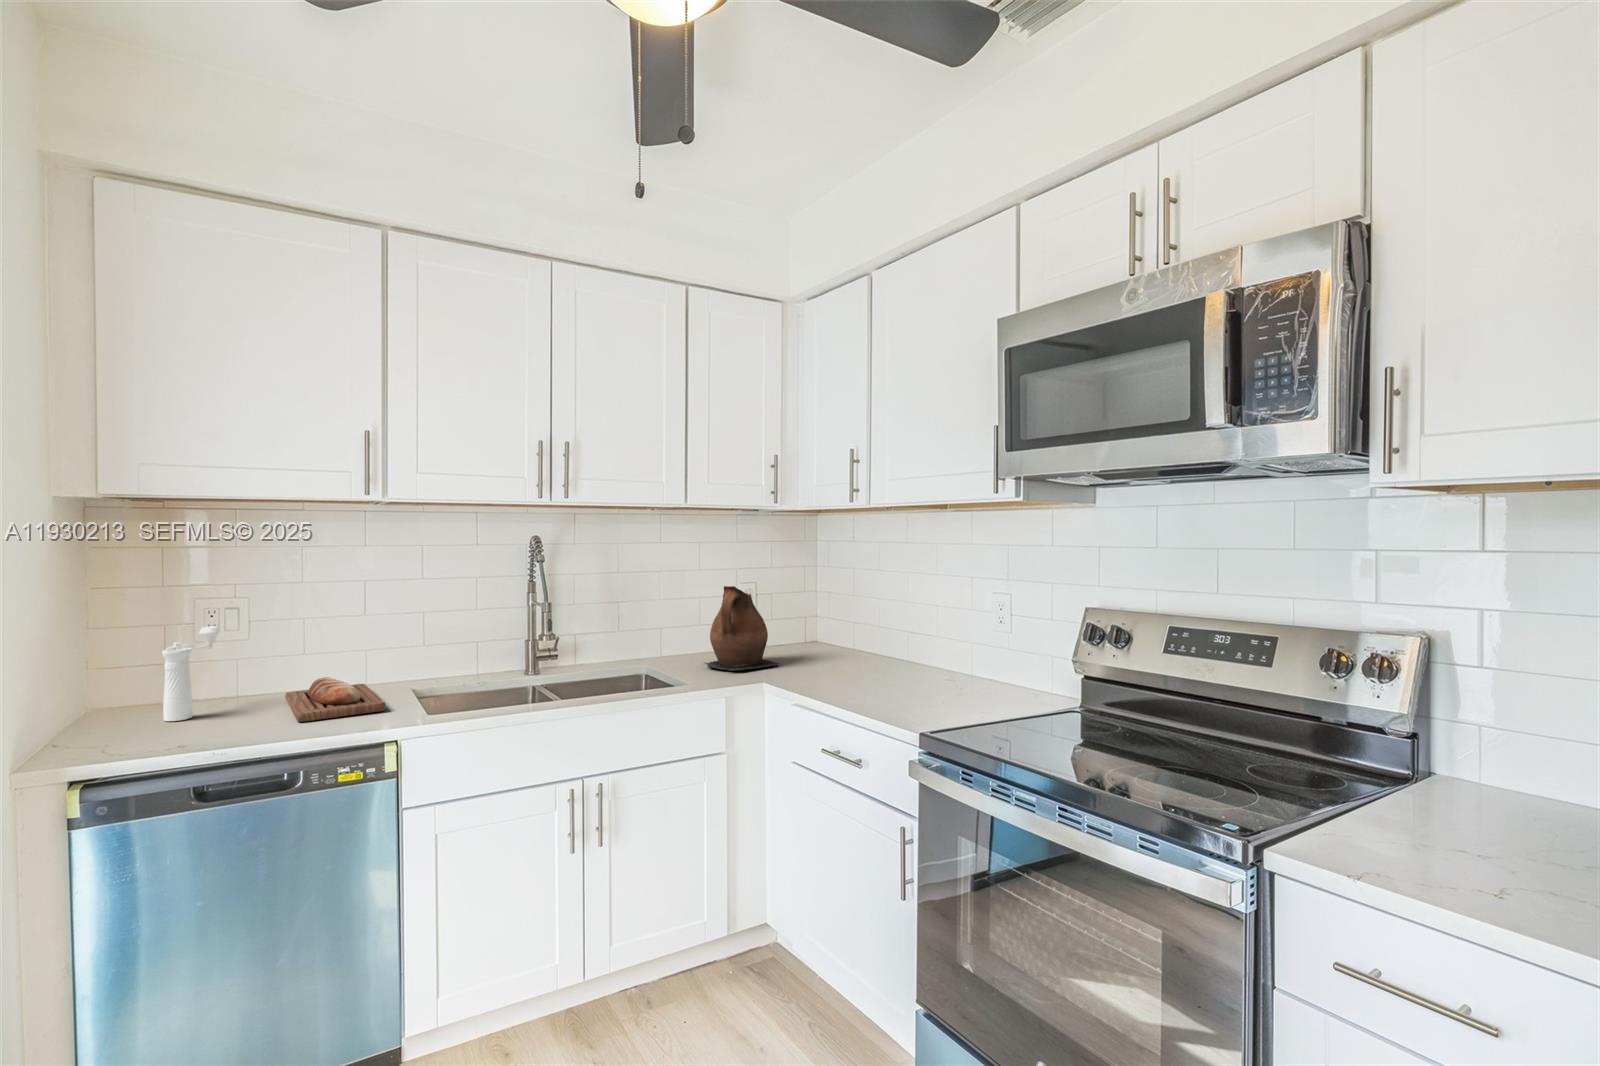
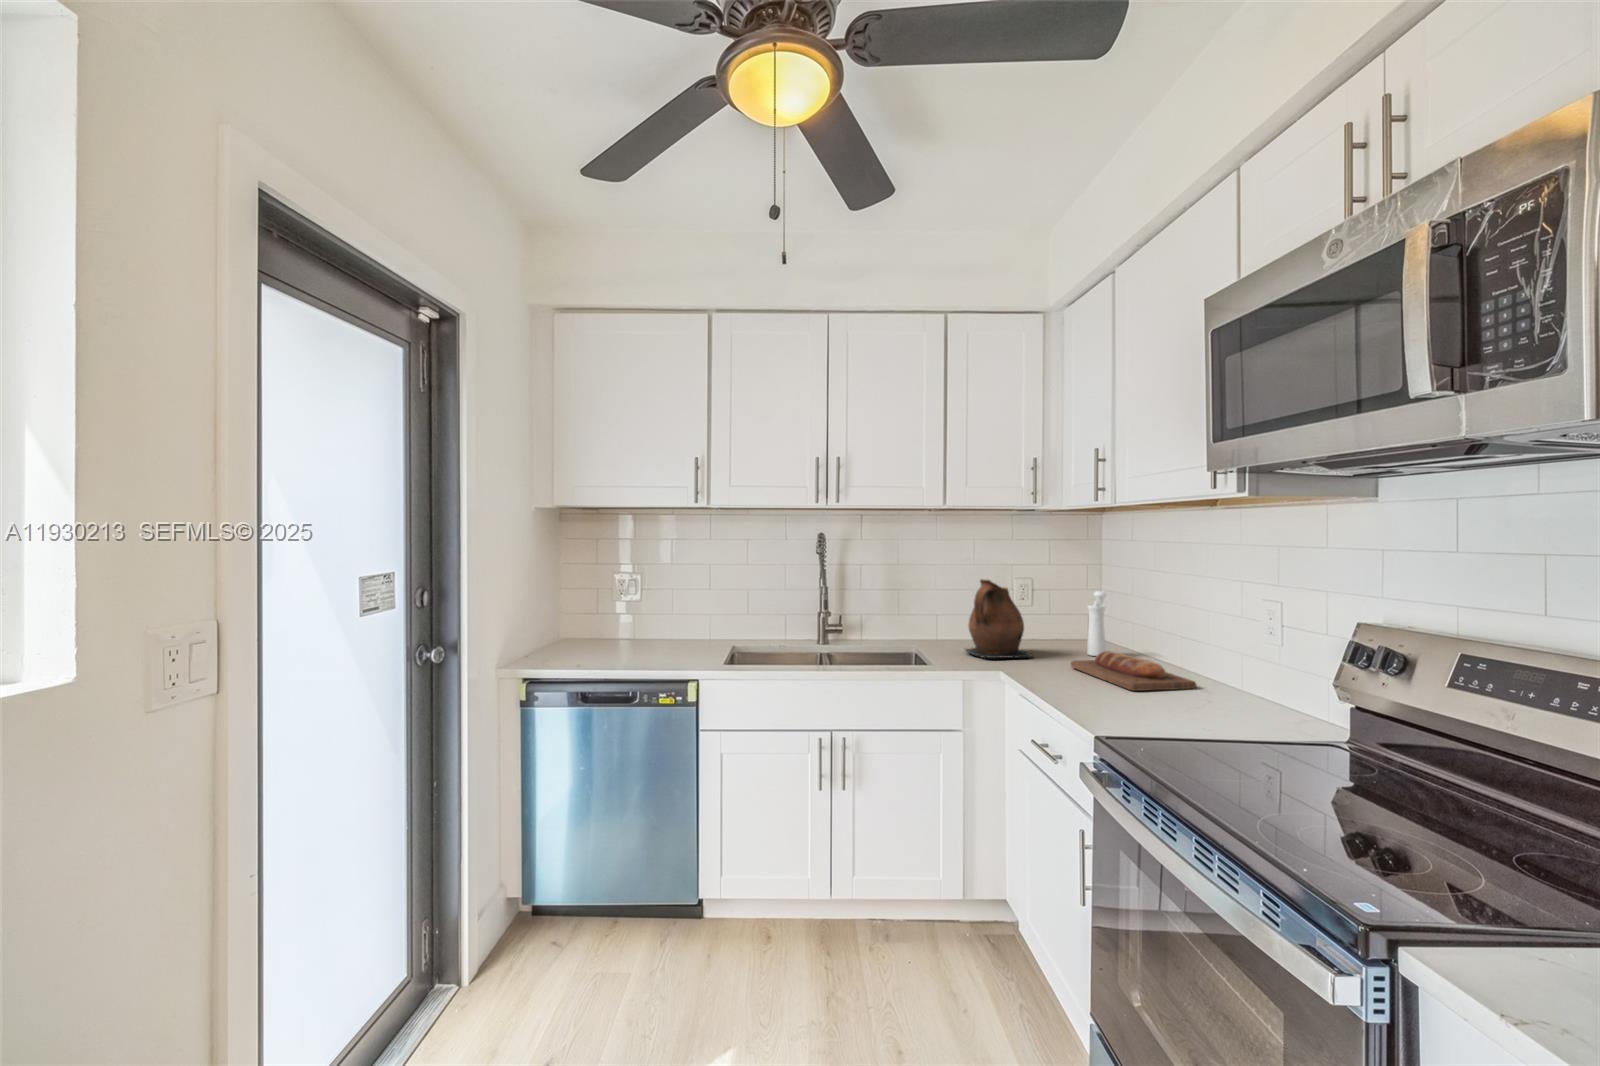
pepper mill: present [162,627,220,721] -> present [1088,591,1106,656]
bread loaf: present [285,677,385,722] -> present [1071,651,1196,691]

